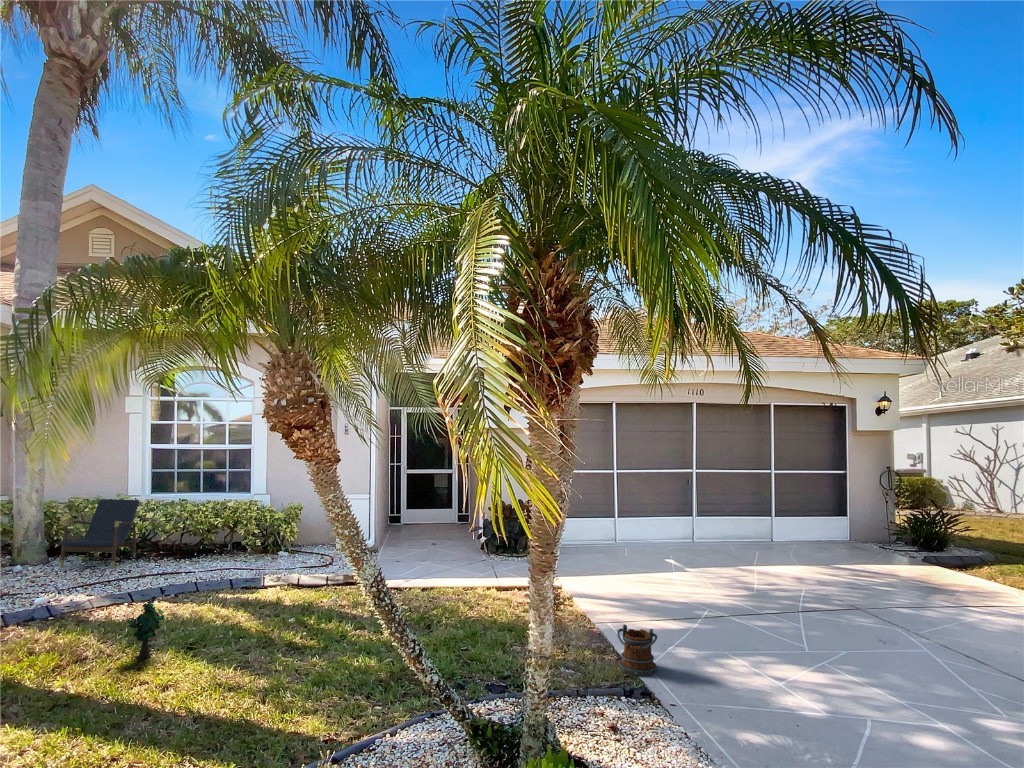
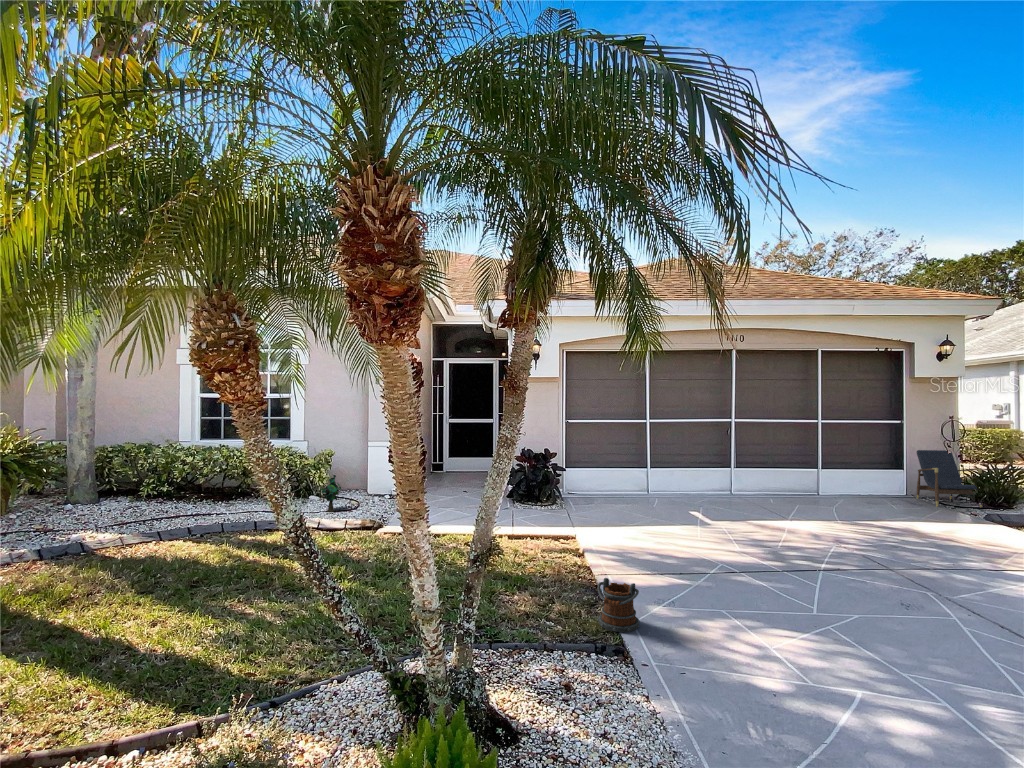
lounge chair: present [61,499,139,568] -> present [917,450,982,507]
decorative plant: present [127,596,164,659] -> present [320,475,341,512]

